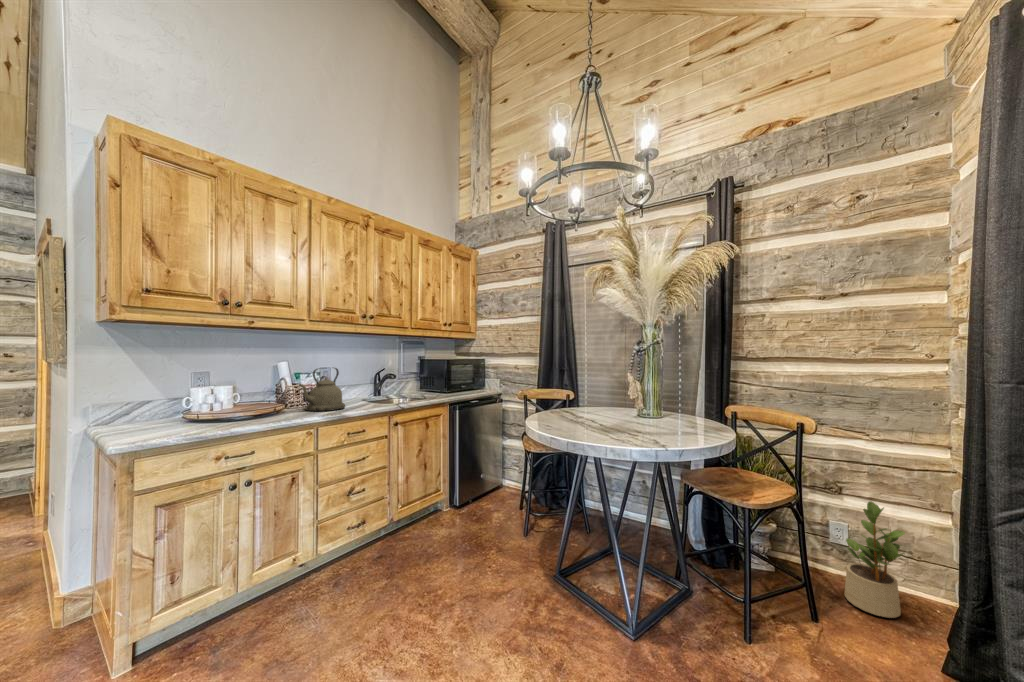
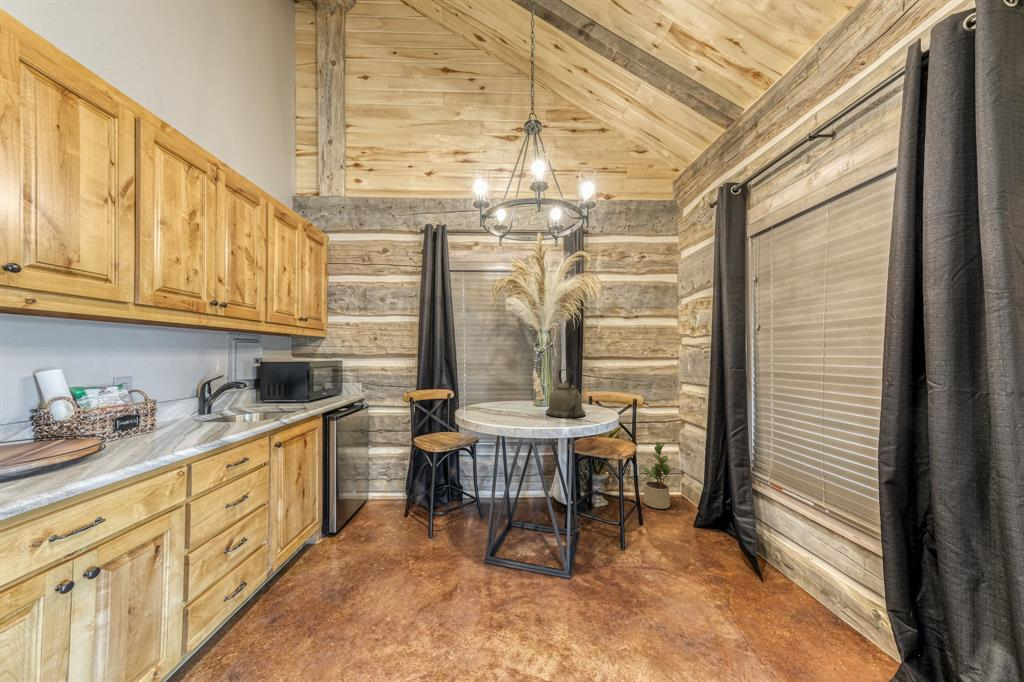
kettle: present [299,368,345,411] -> present [546,369,585,418]

